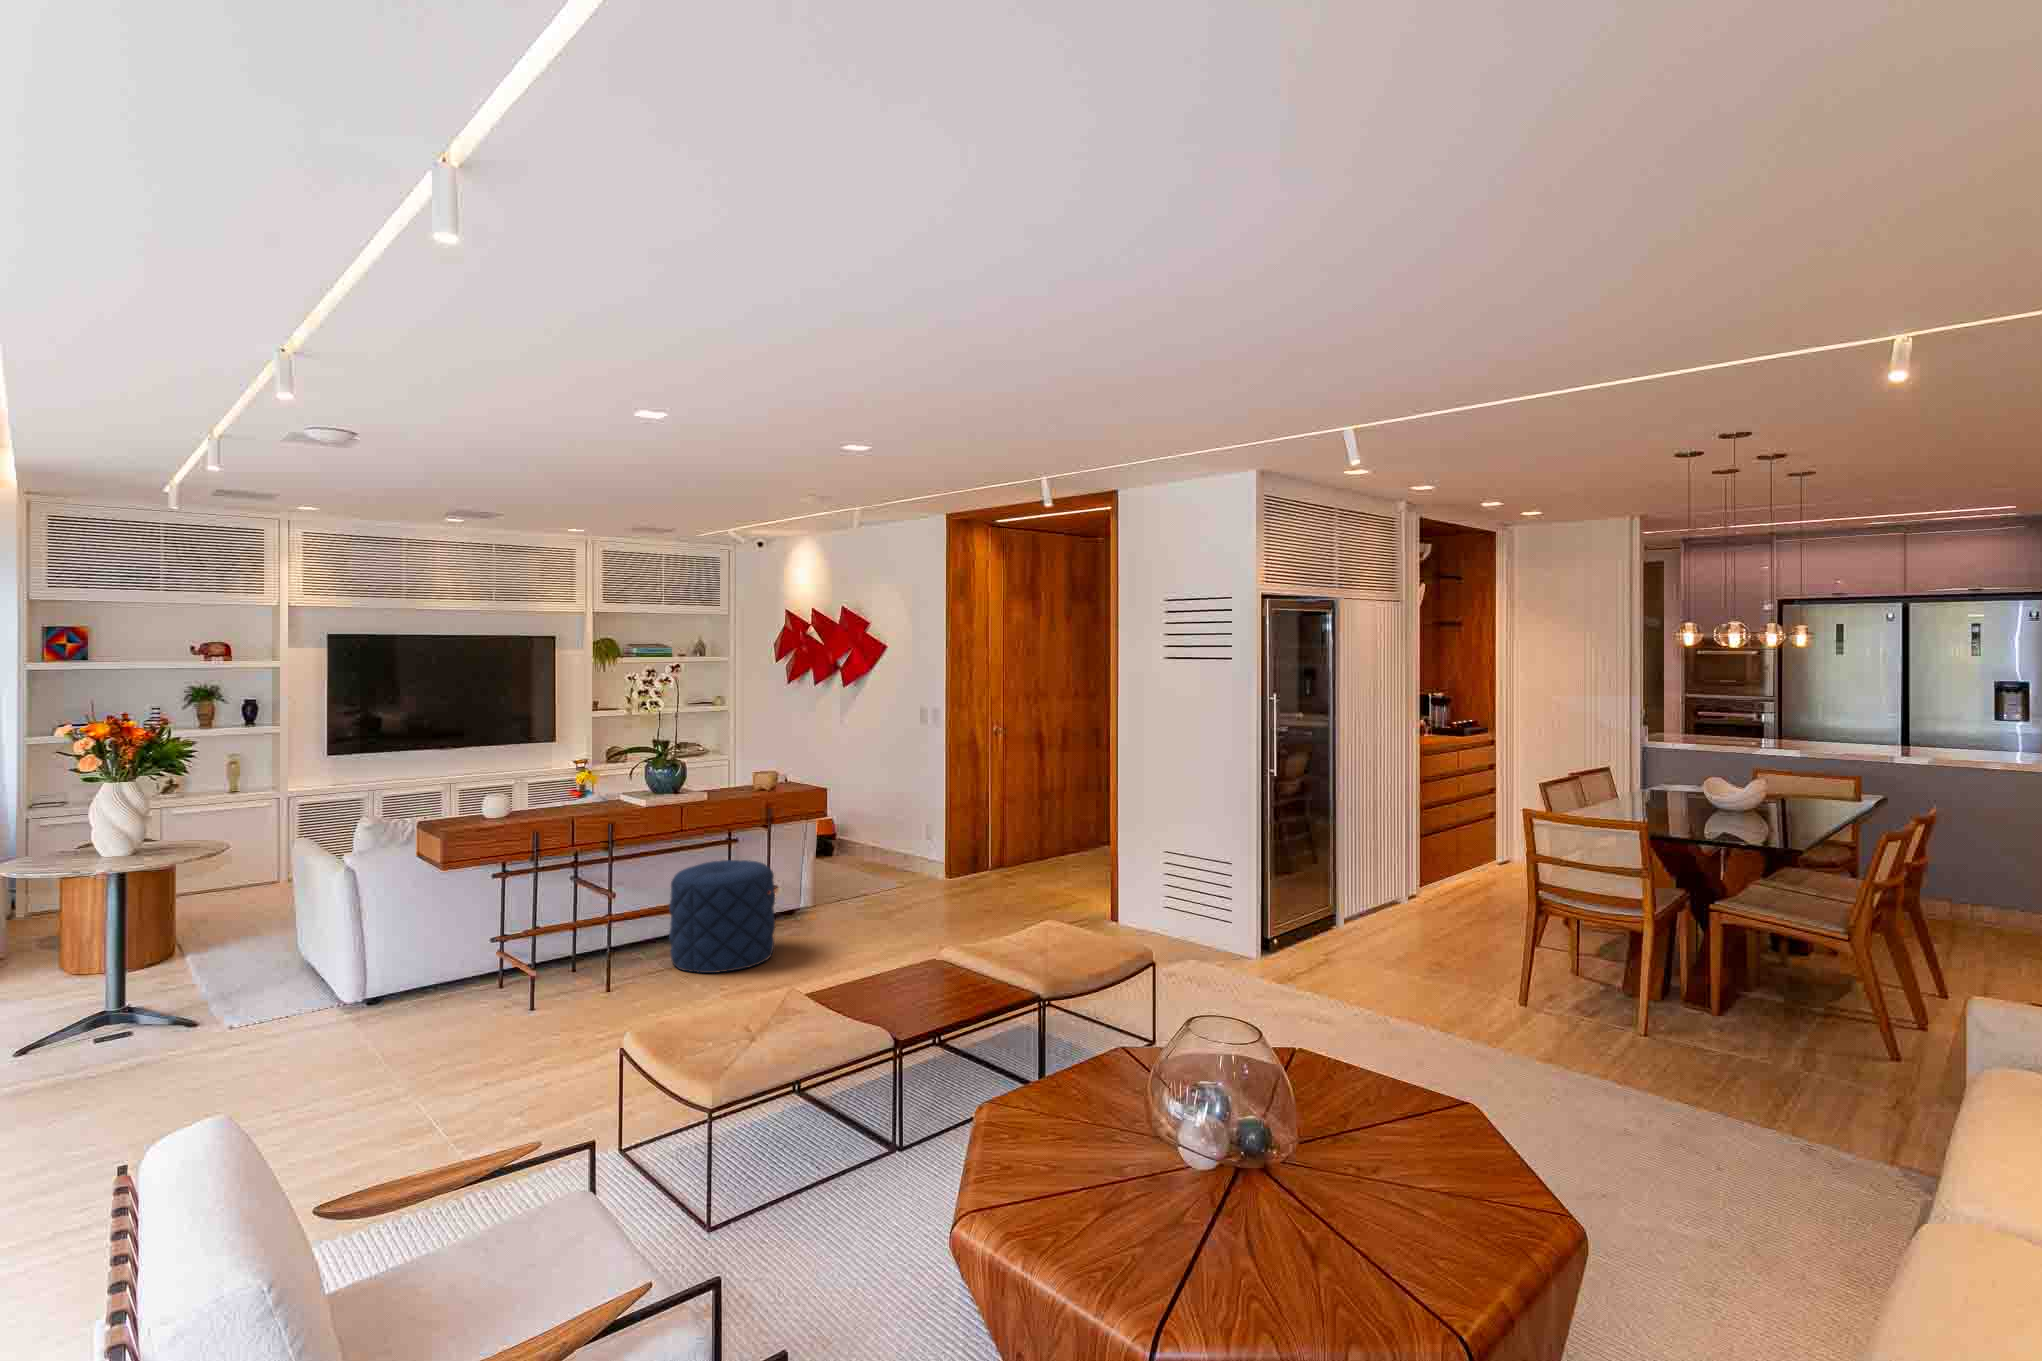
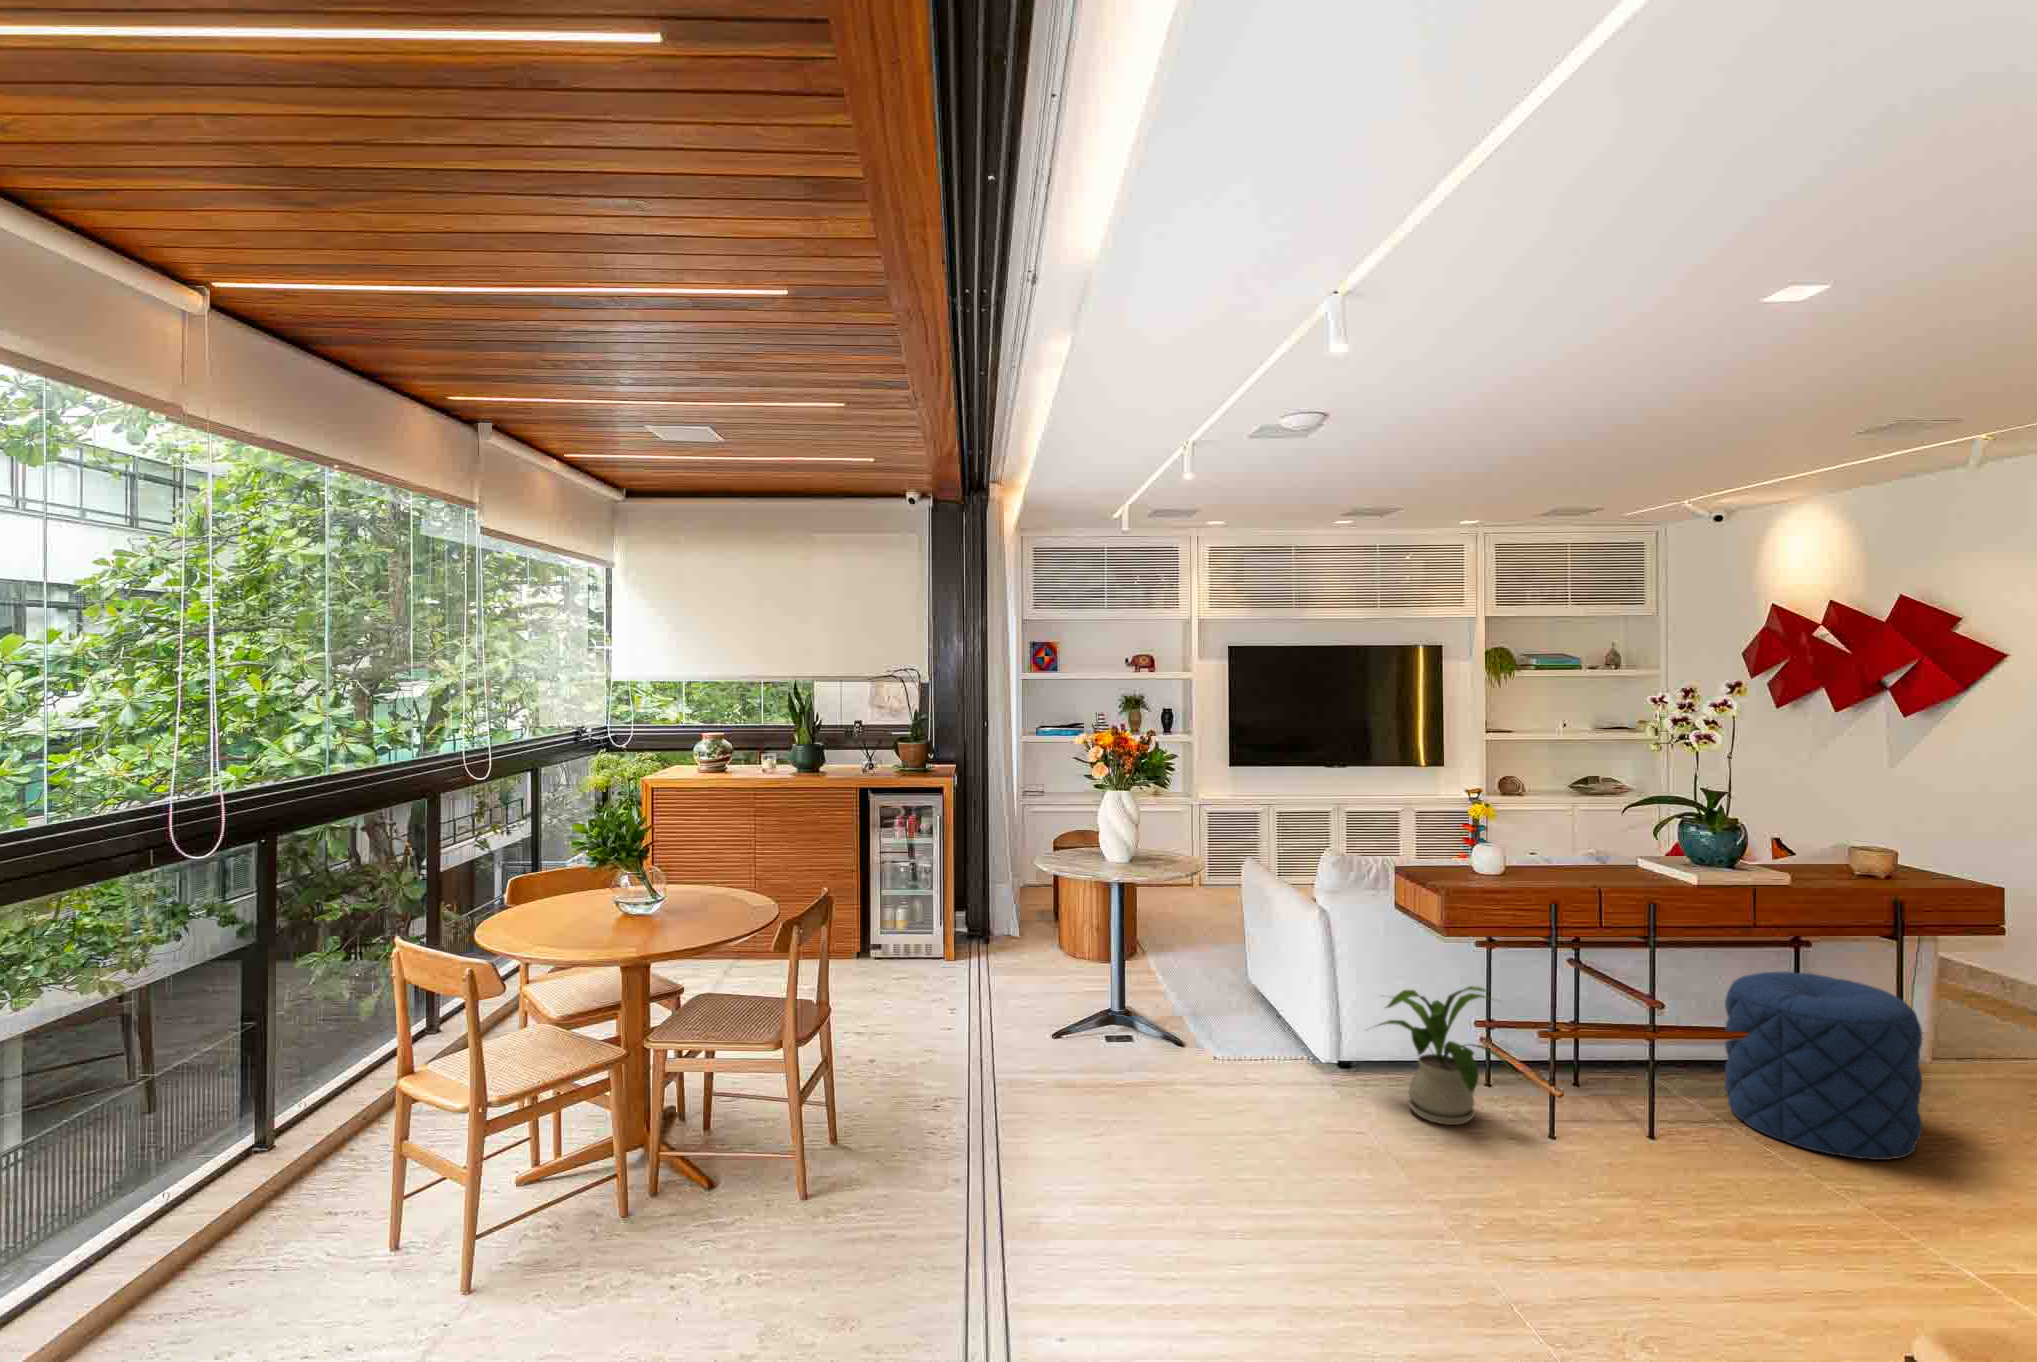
house plant: none [382,906,506,1020] -> present [1375,986,1513,1125]

